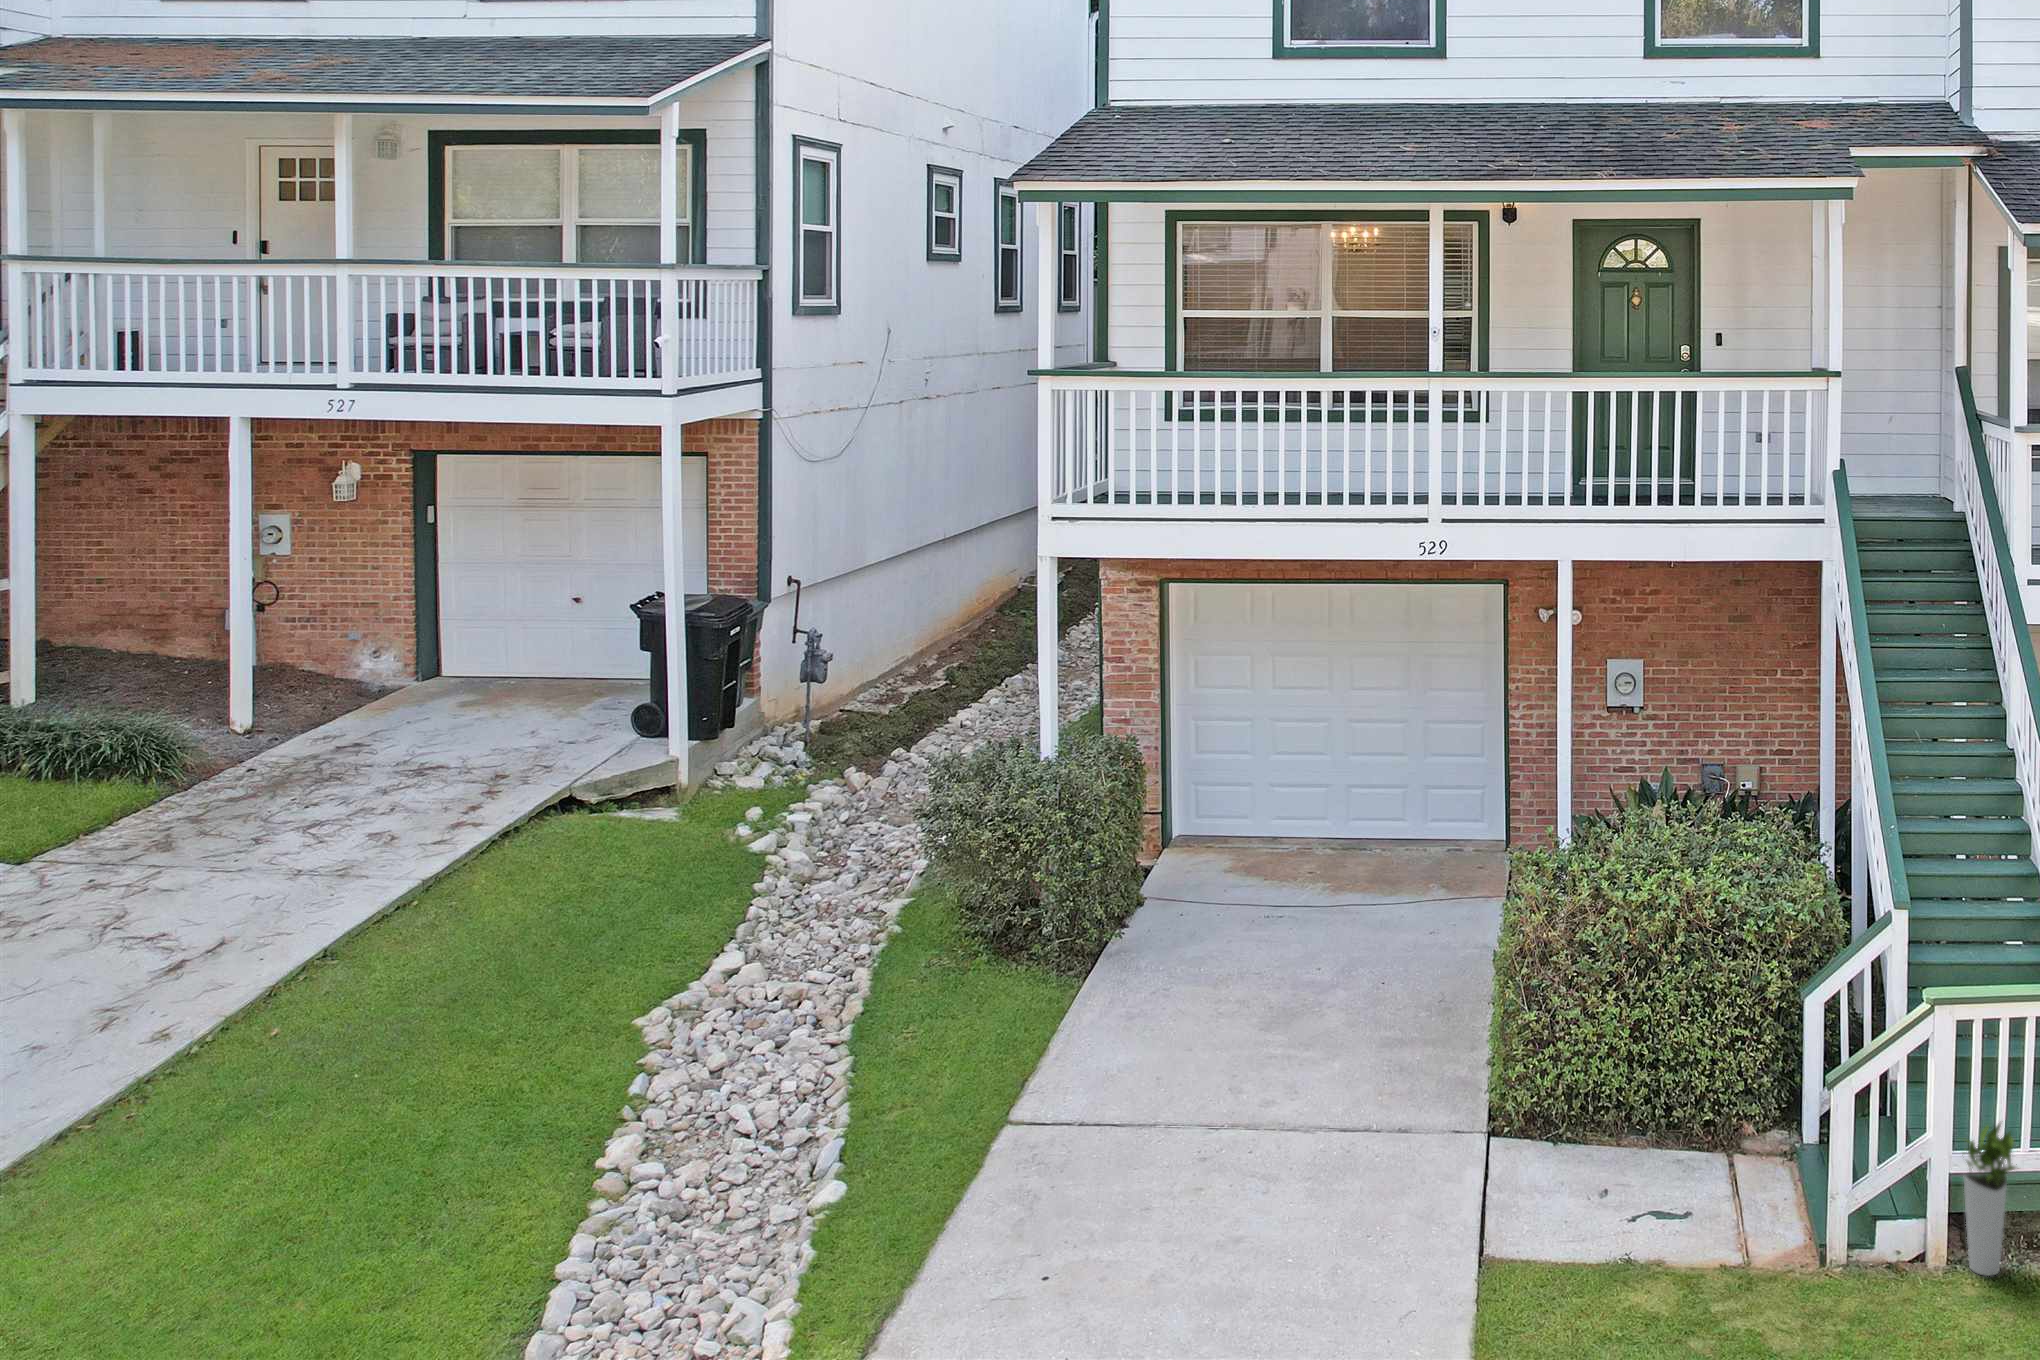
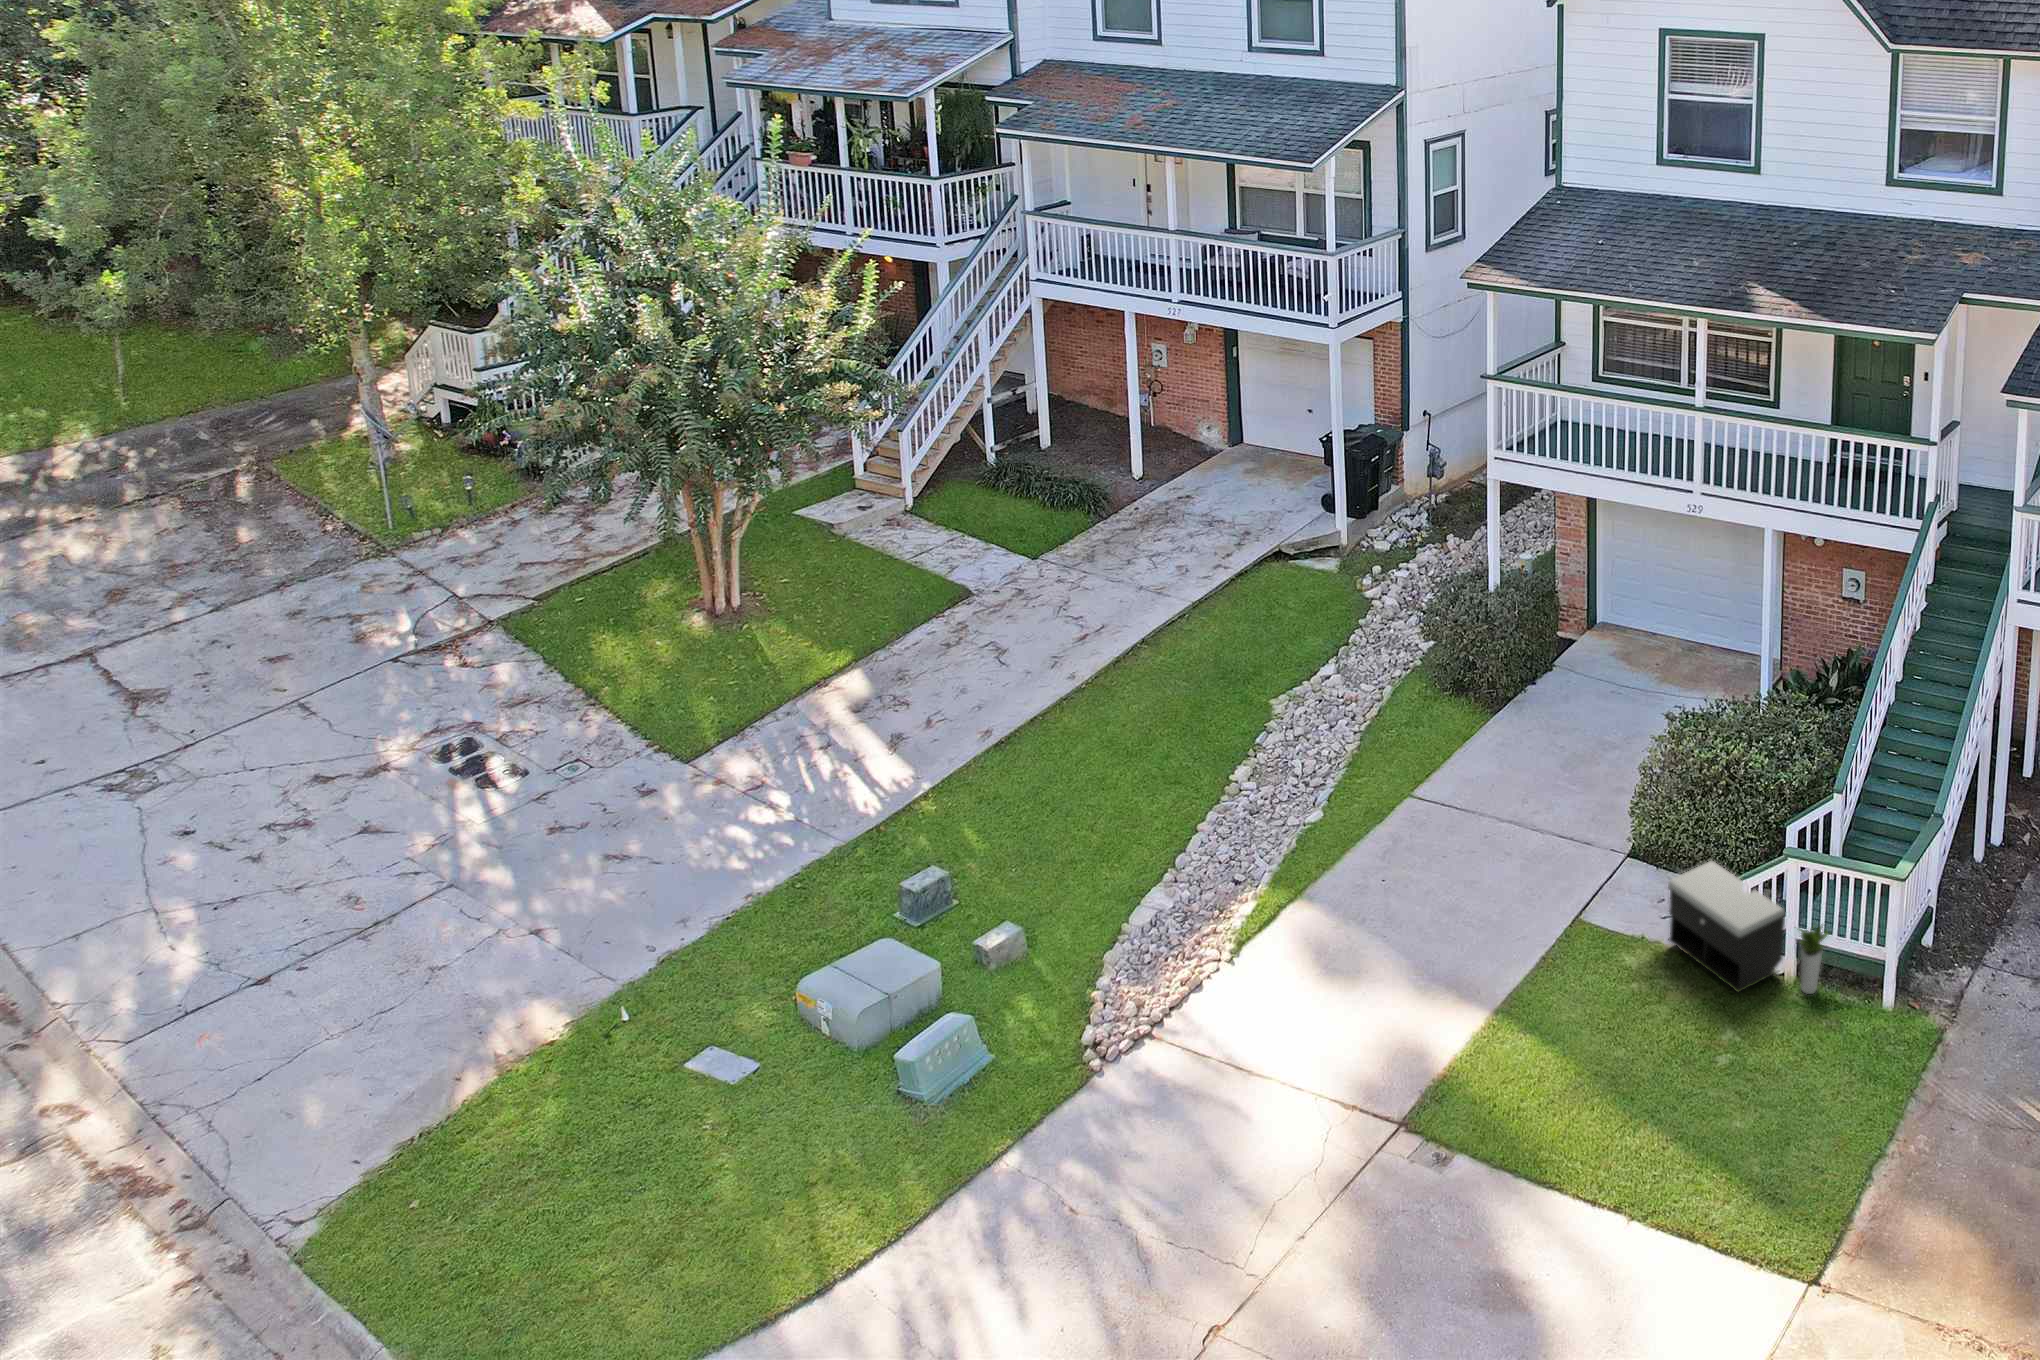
storage bench: none [1689,1063,1930,1301] -> present [1668,861,1785,992]

